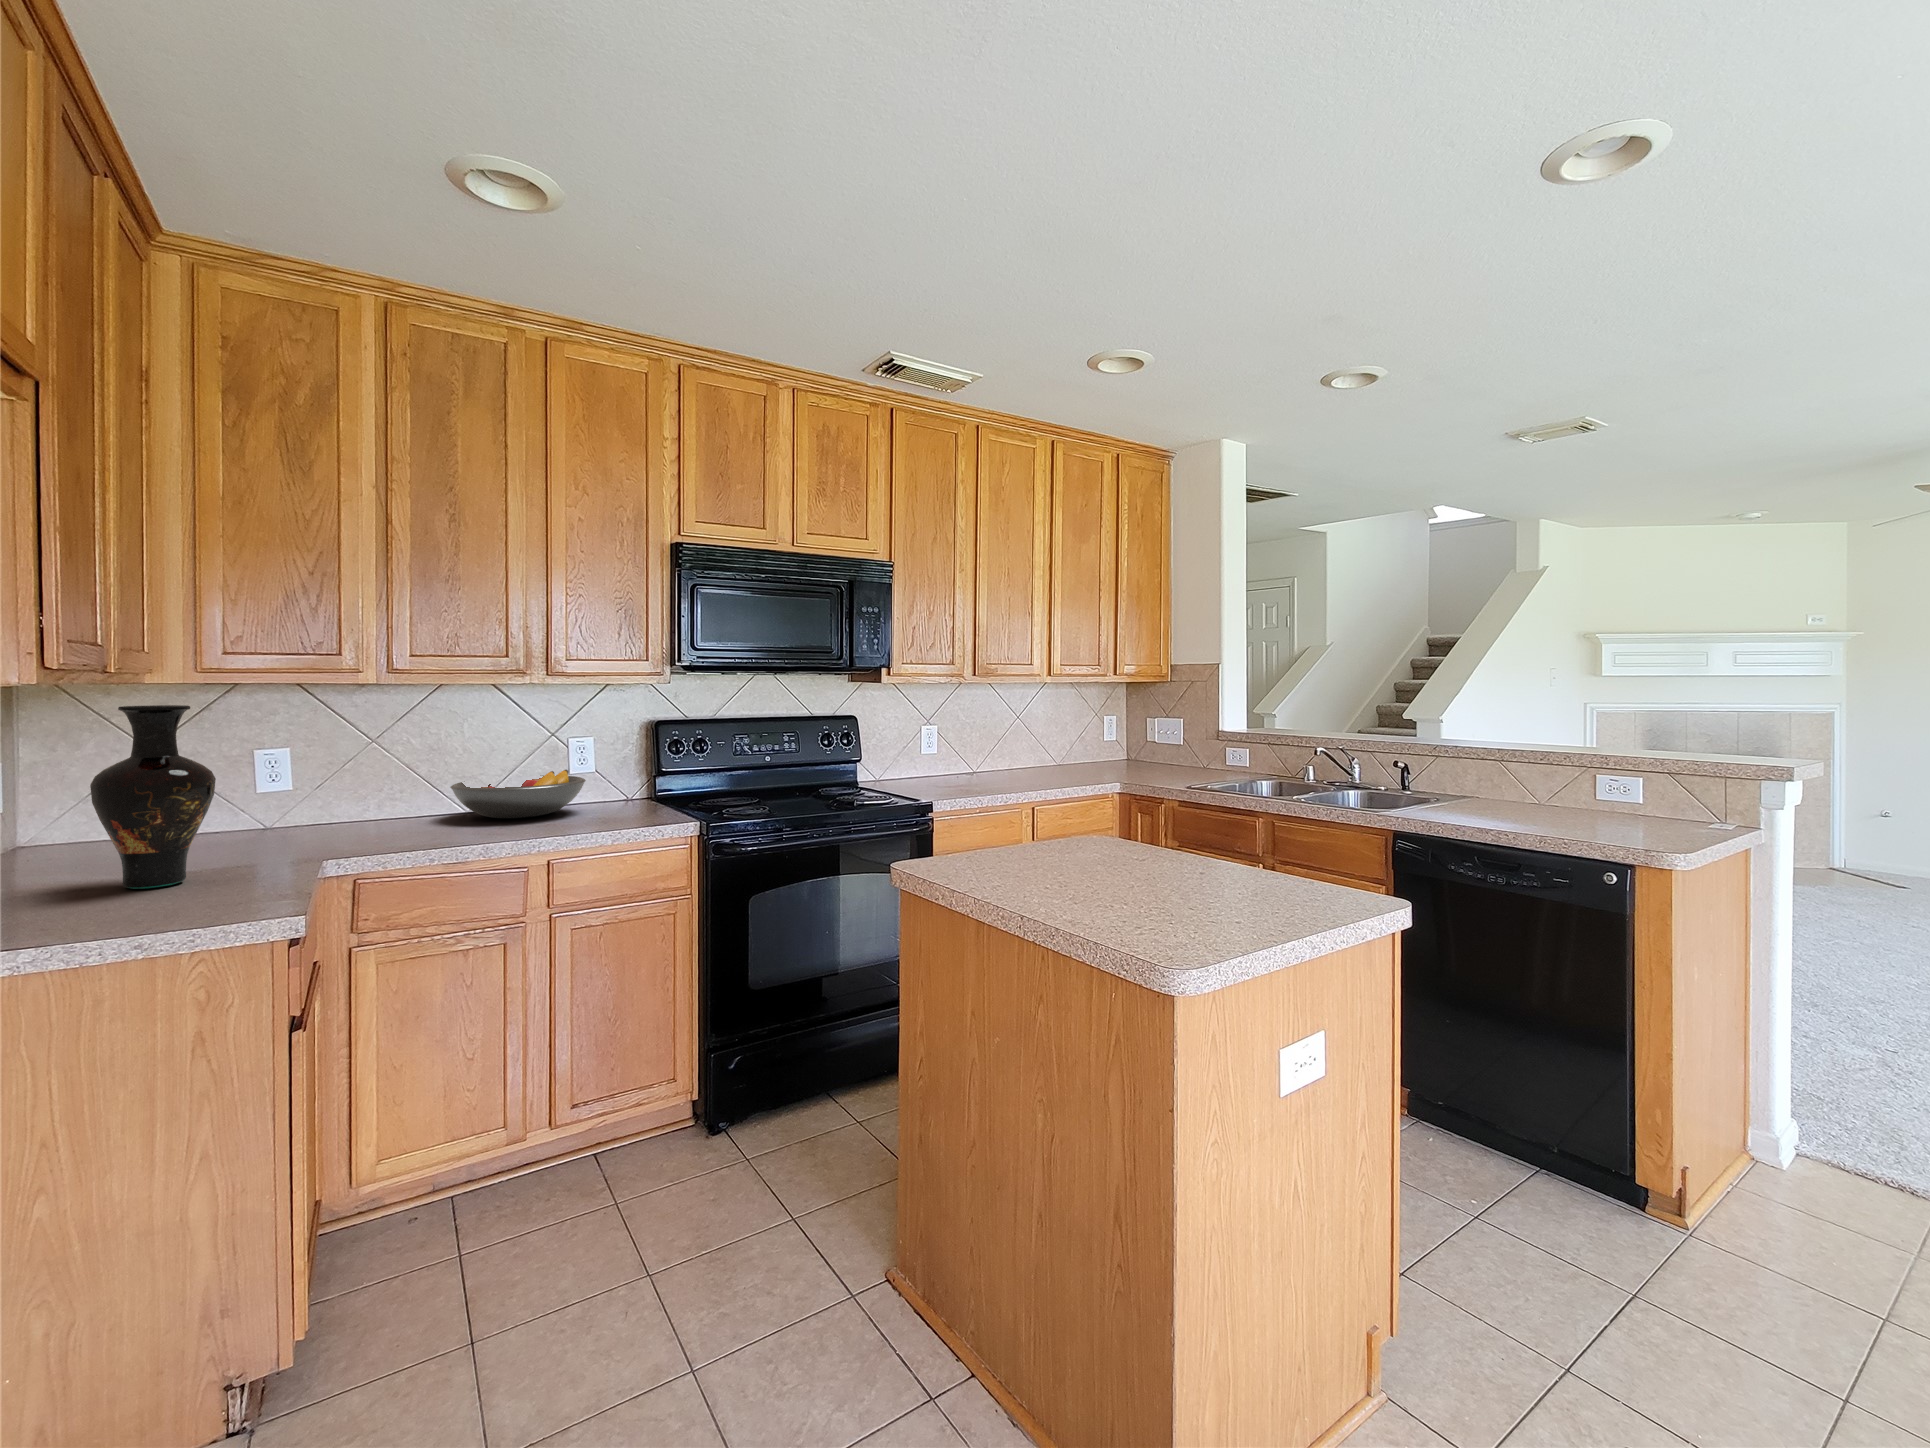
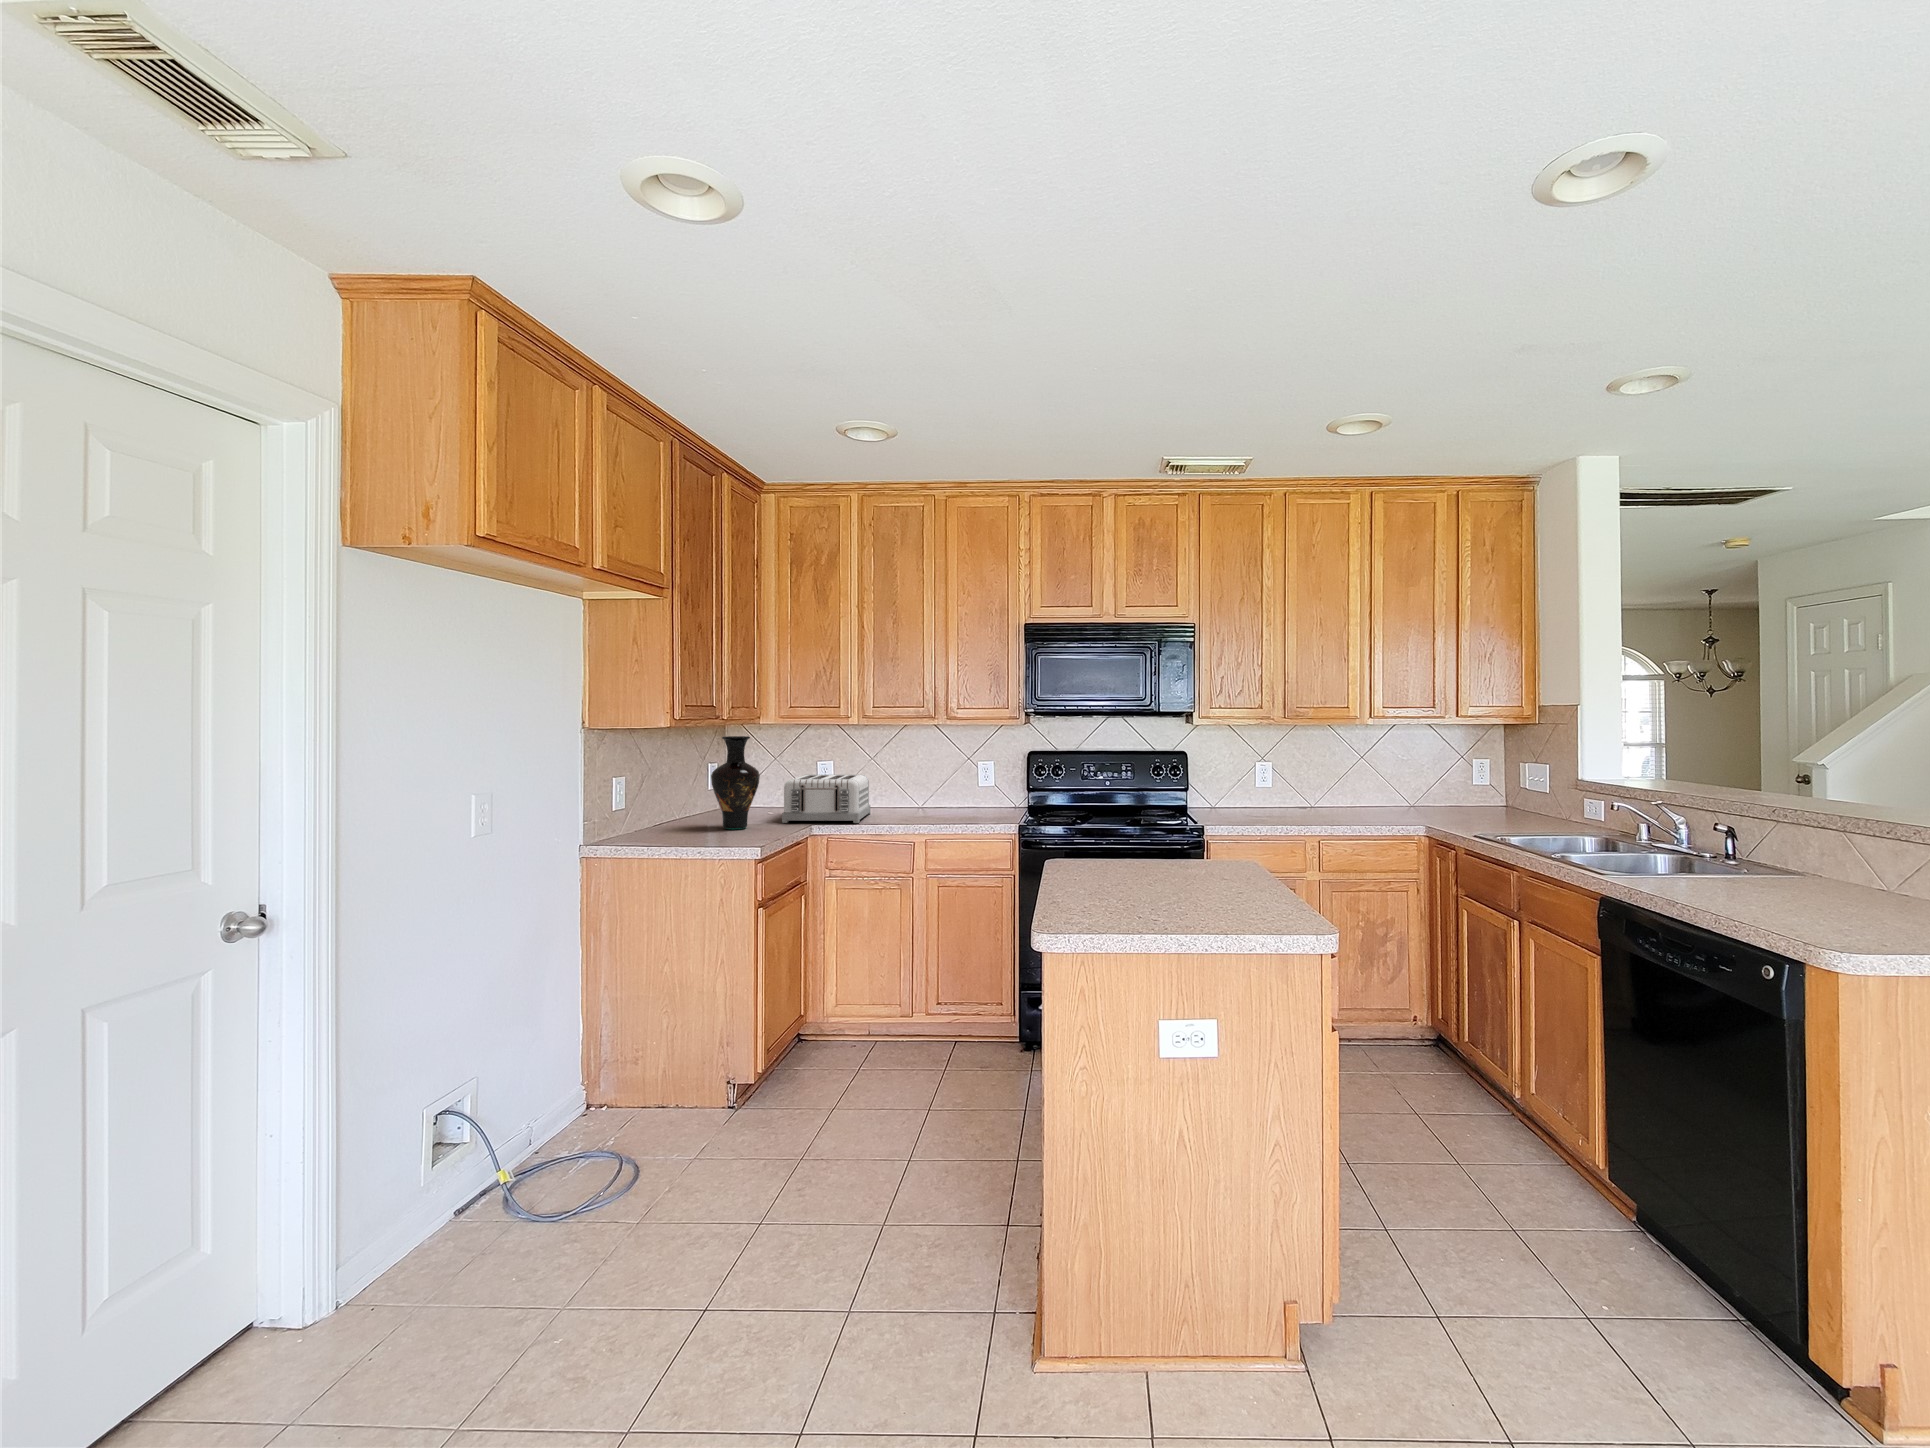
toaster: none [251,767,419,862] -> present [782,775,870,823]
fruit bowl: present [450,770,586,818] -> none [899,783,979,813]

